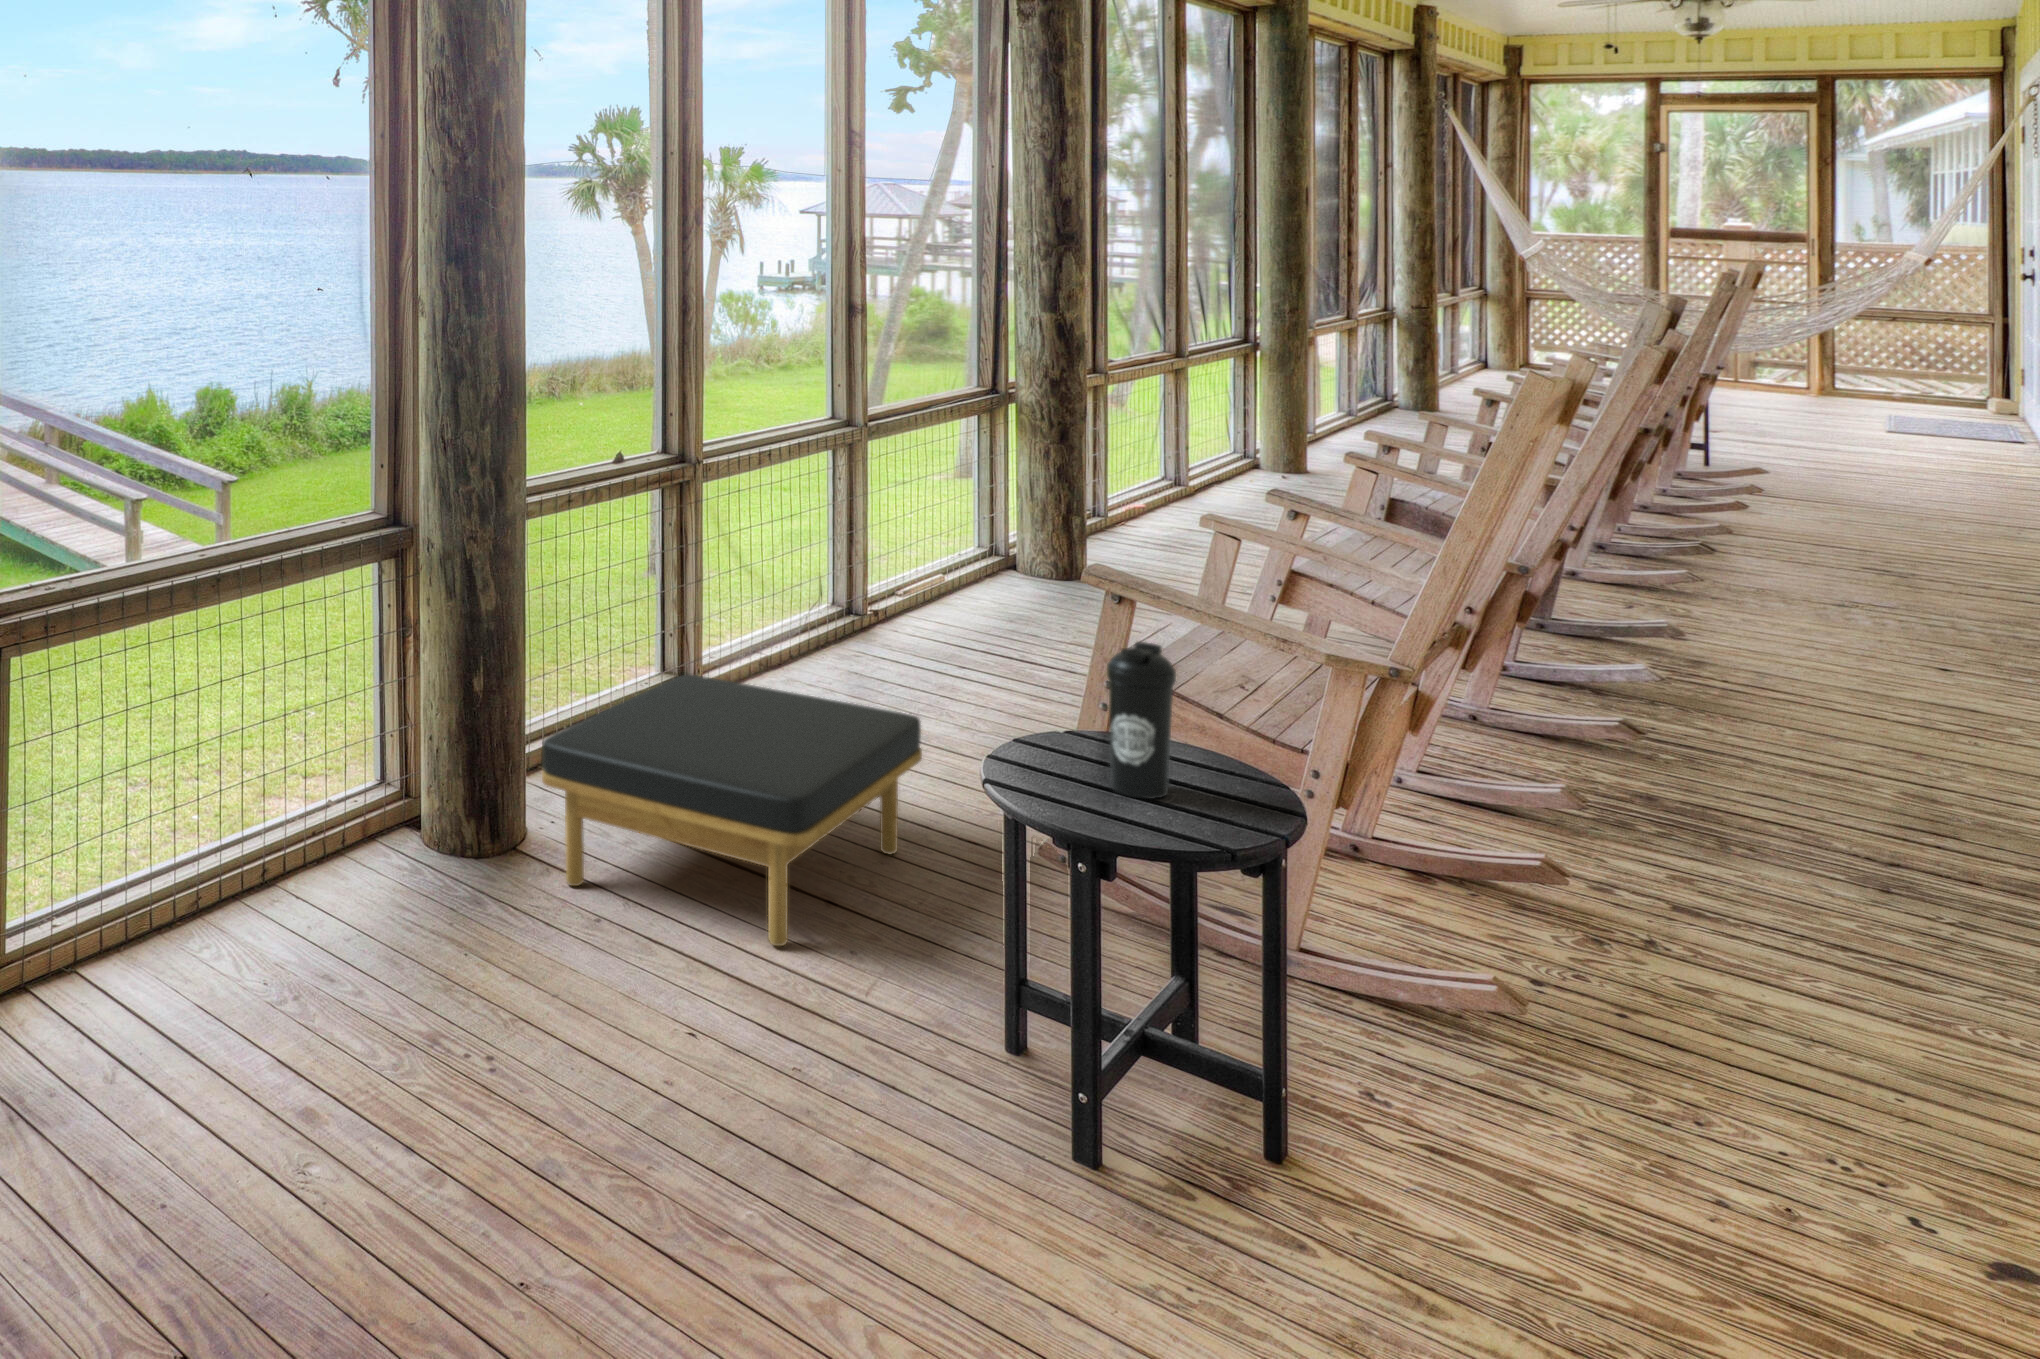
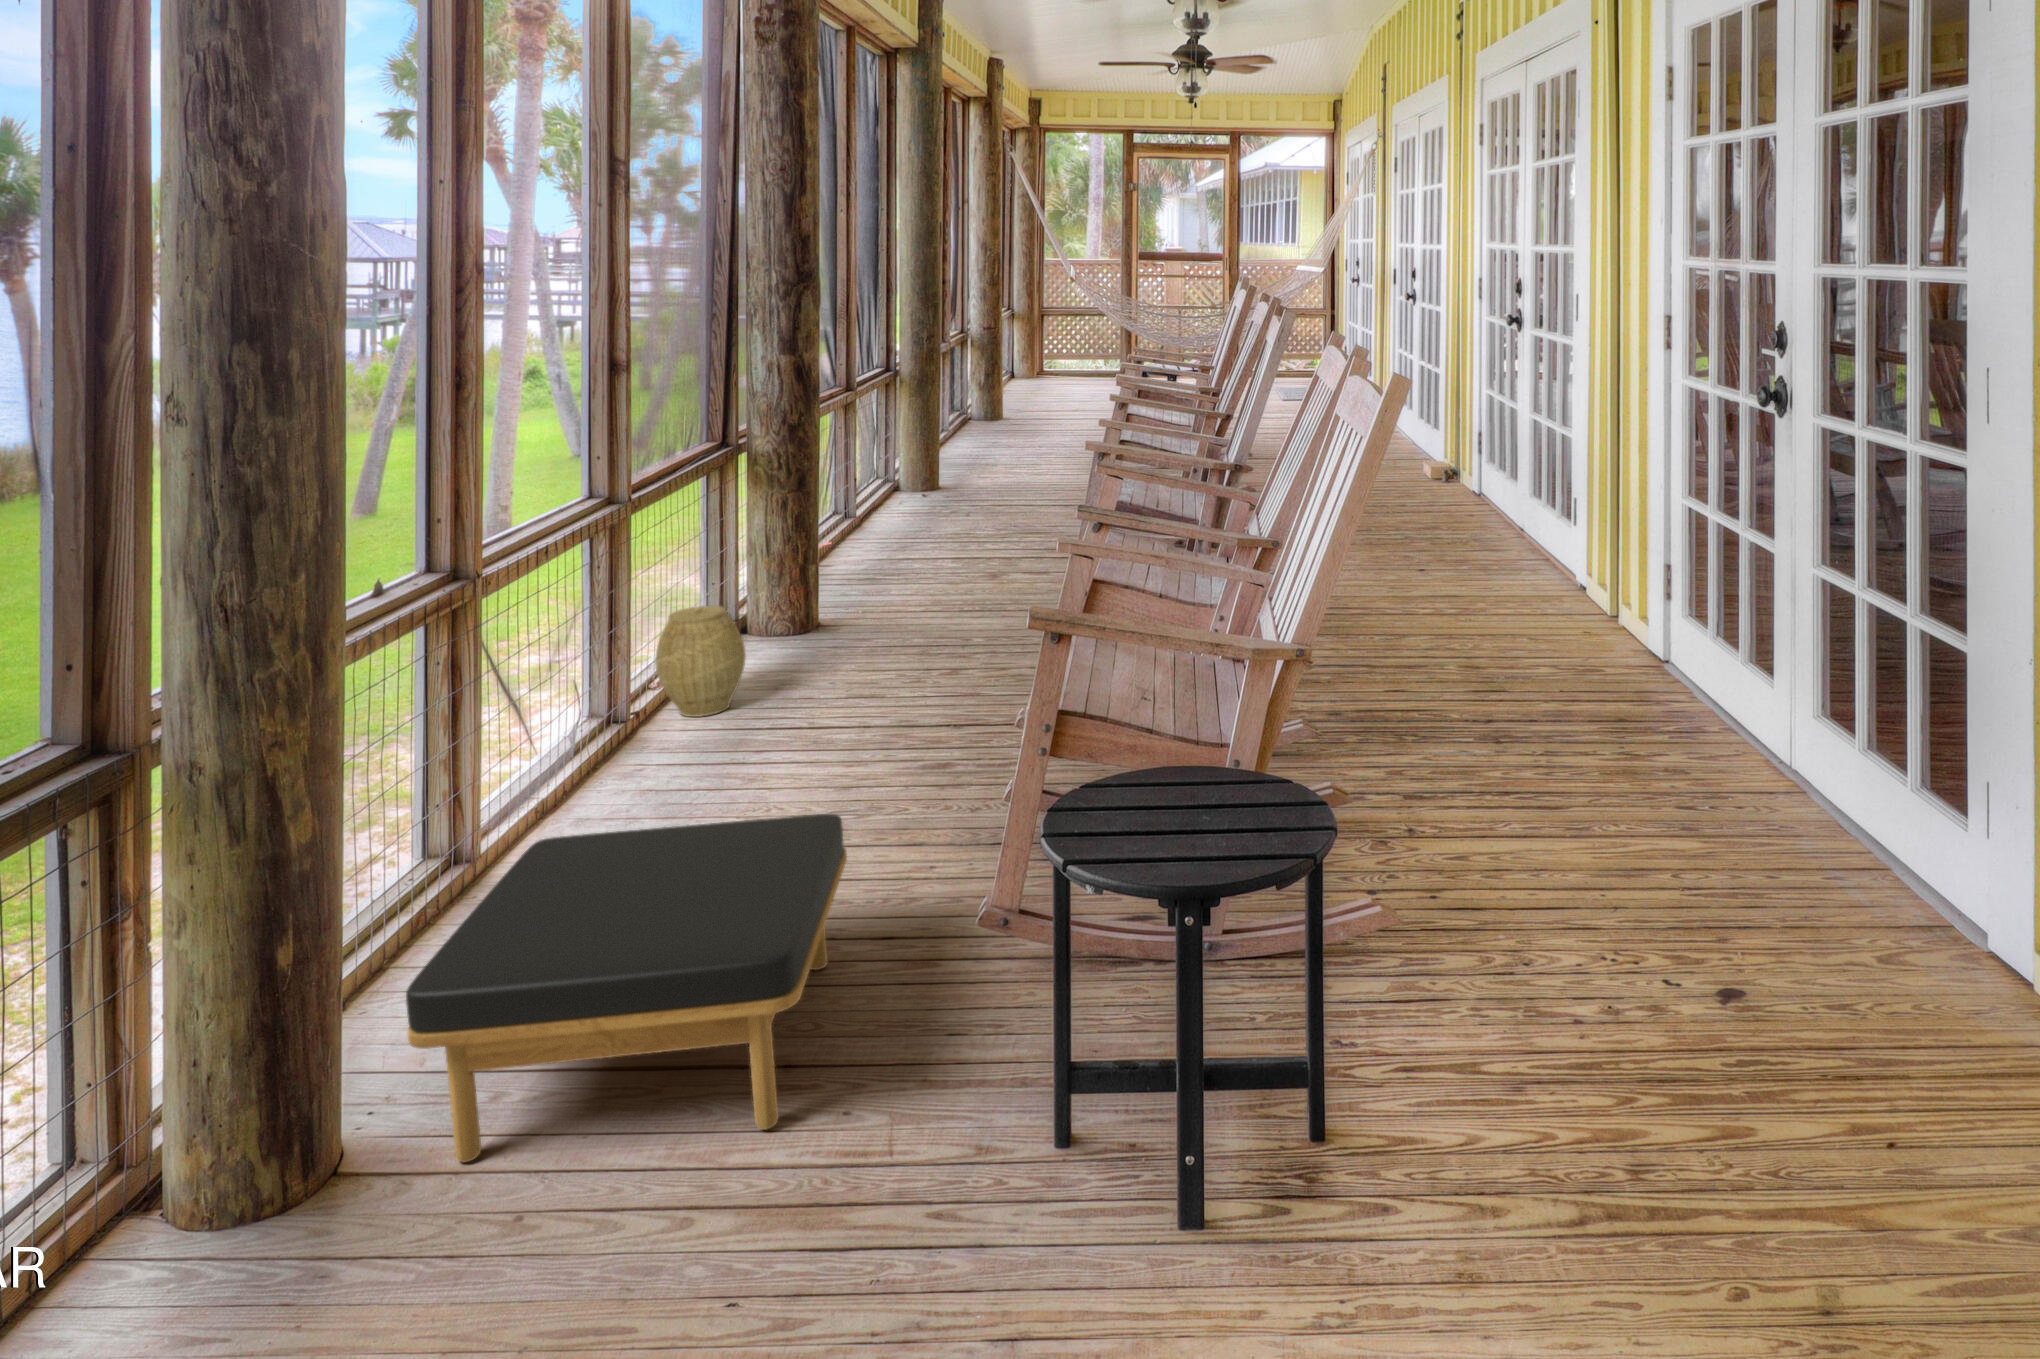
woven basket: none [880,535,962,638] -> present [655,606,746,717]
water bottle: present [1107,642,1176,799] -> none [1145,696,1208,850]

